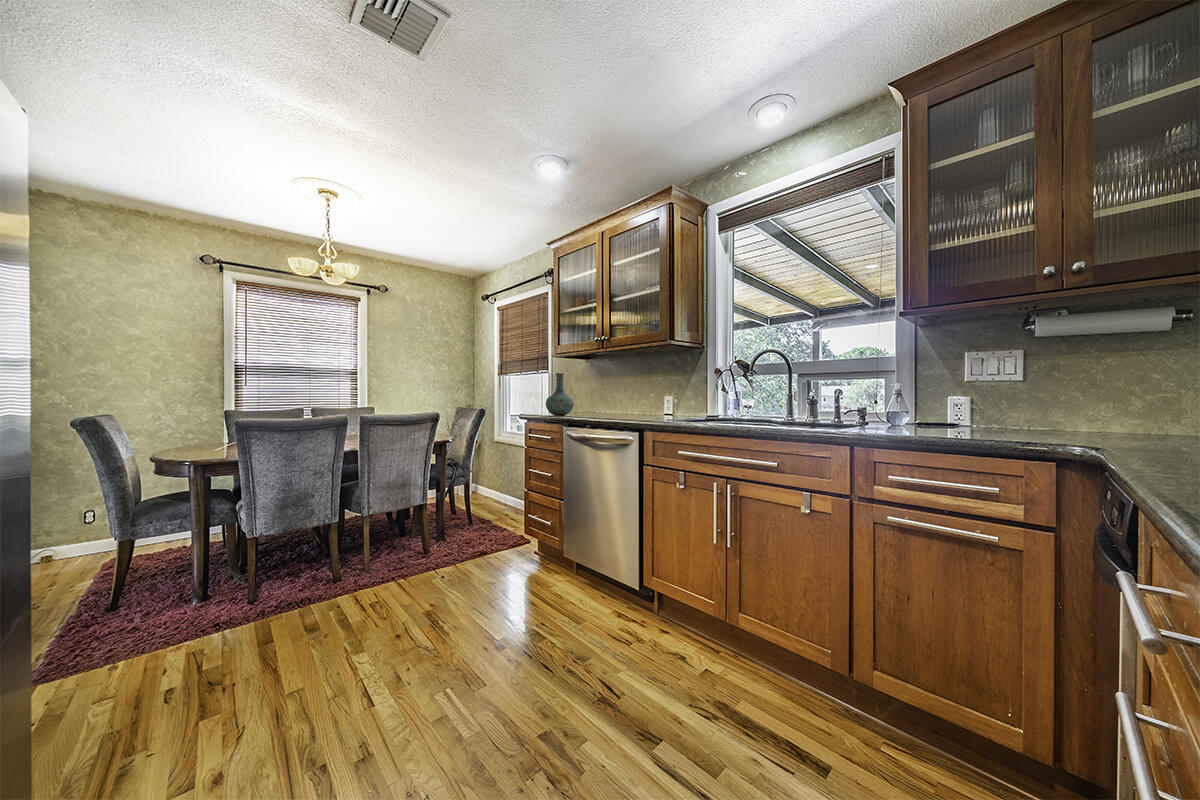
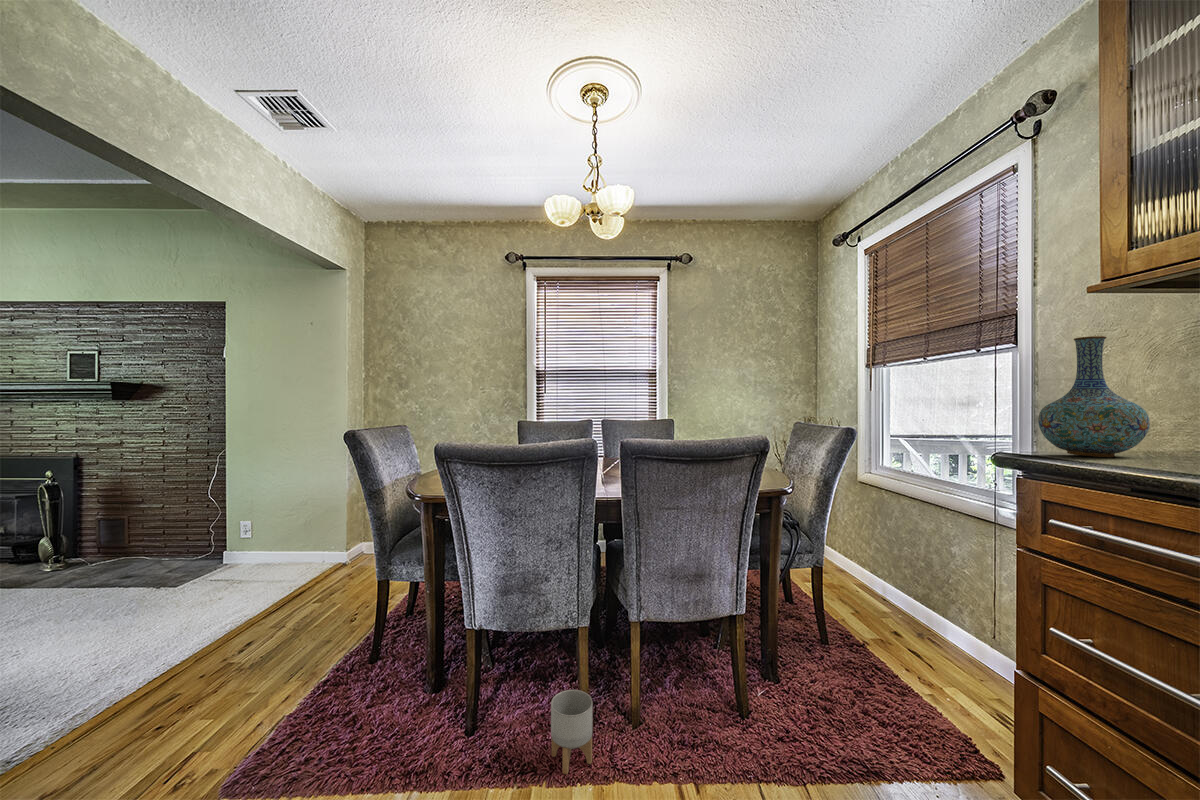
planter: none [316,557,344,599] -> present [551,690,592,774]

